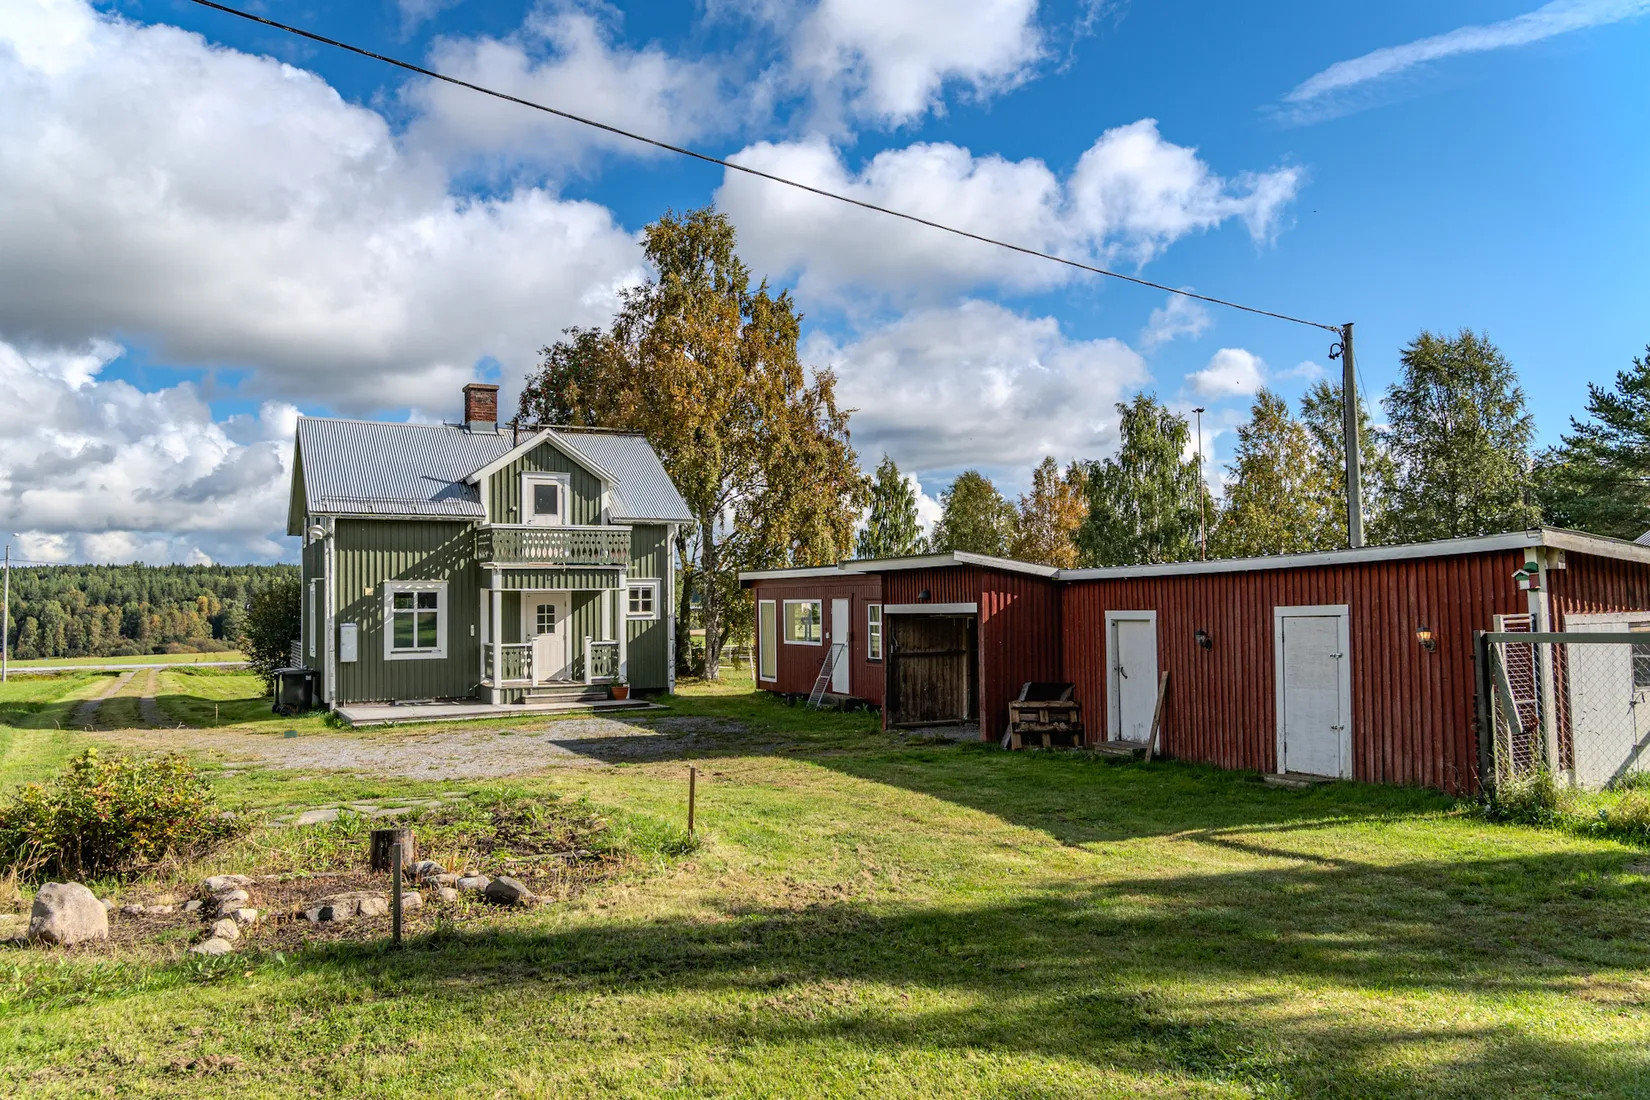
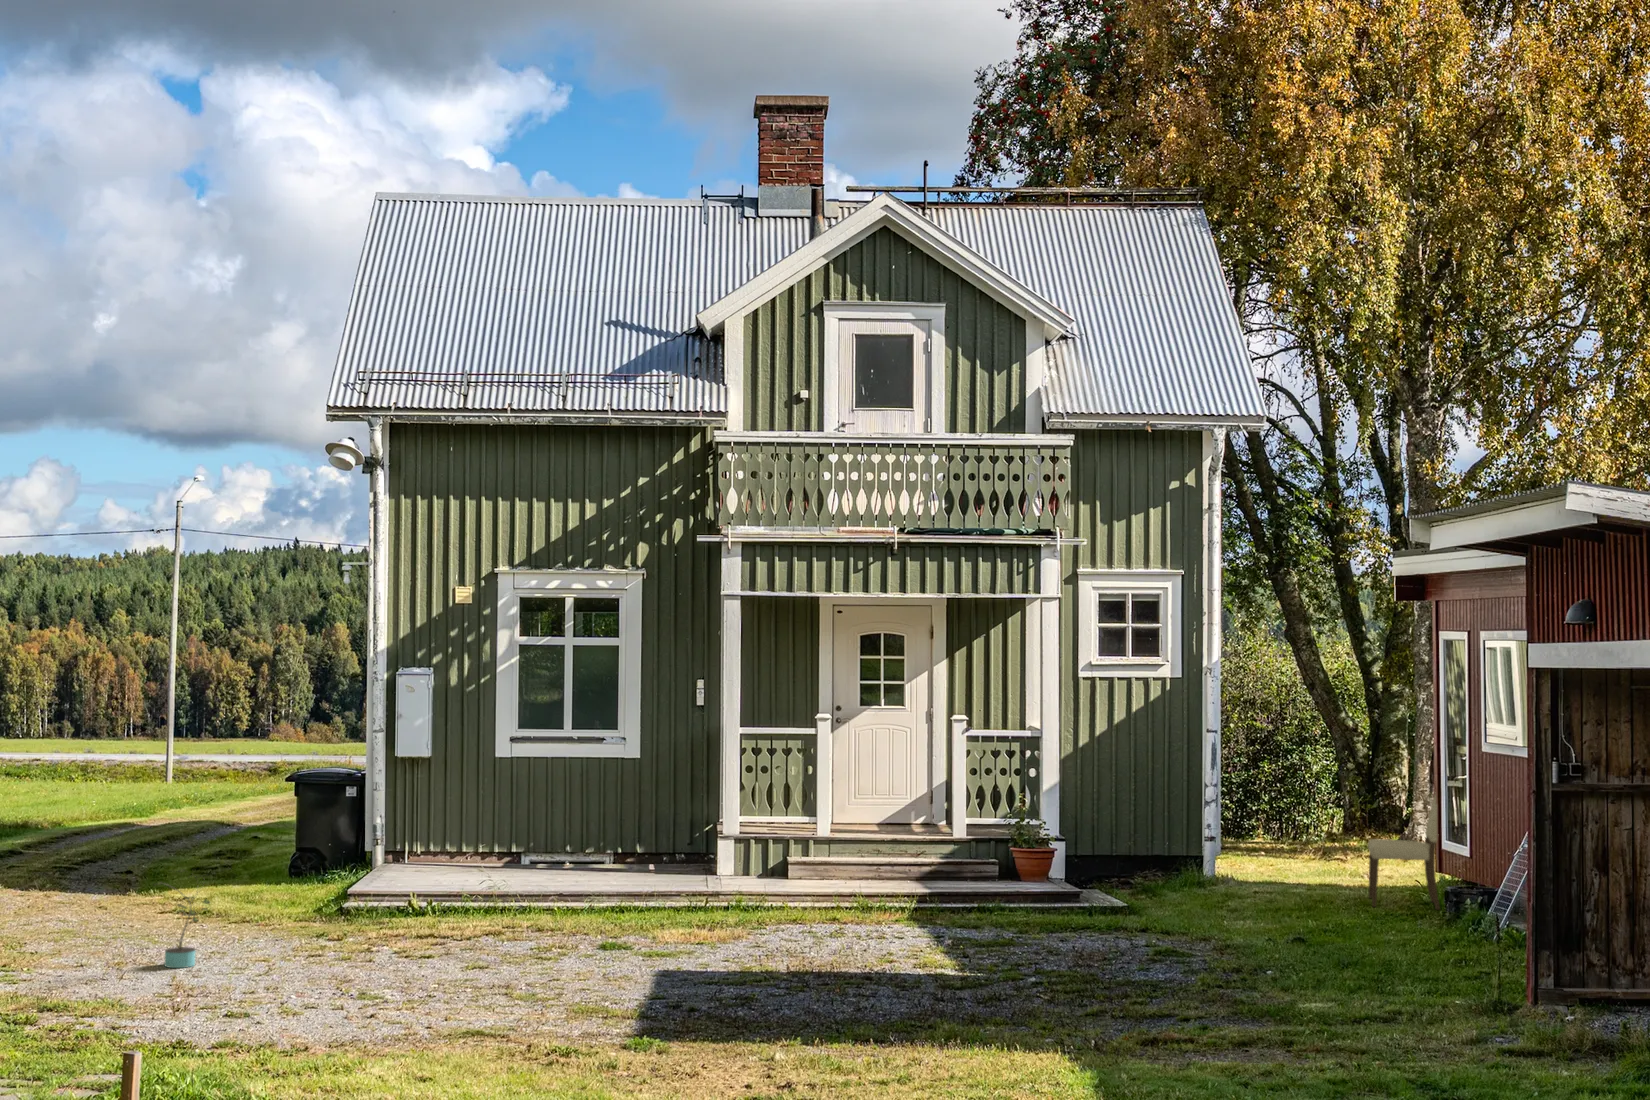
chair: none [730,654,759,699] -> present [1368,795,1440,910]

